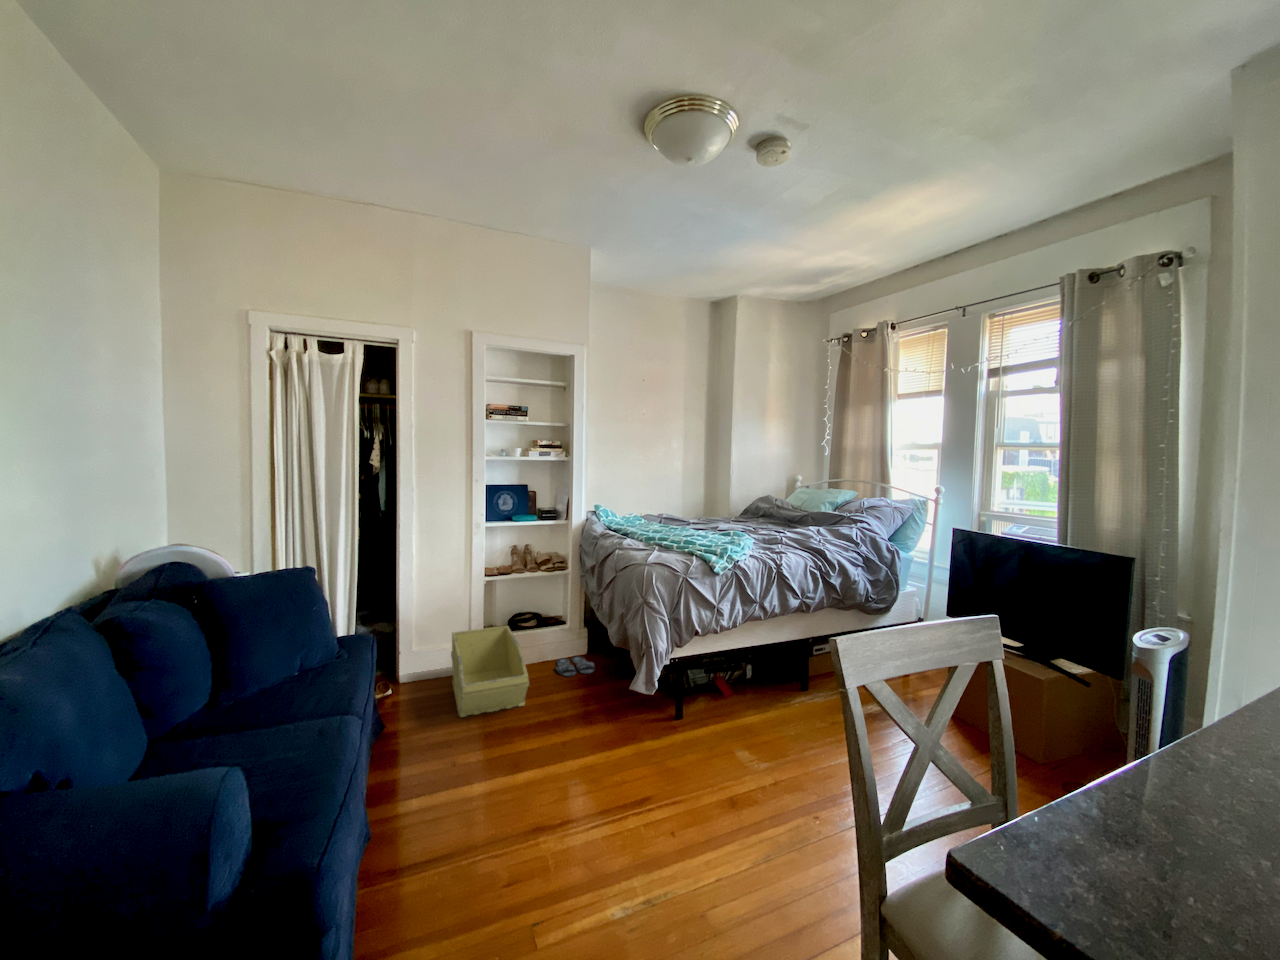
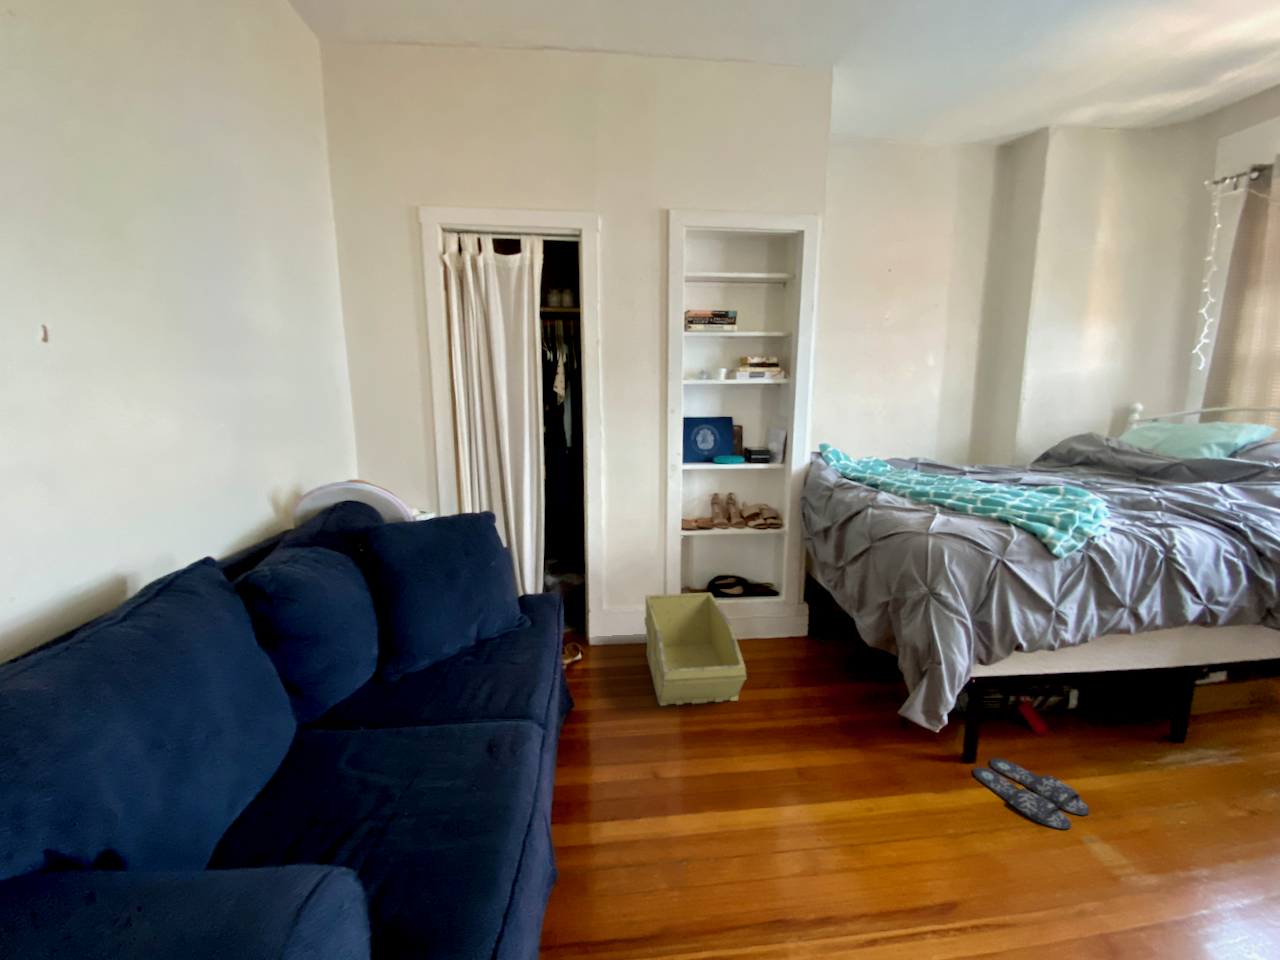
slippers: present [556,656,594,677] -> present [973,758,1089,829]

